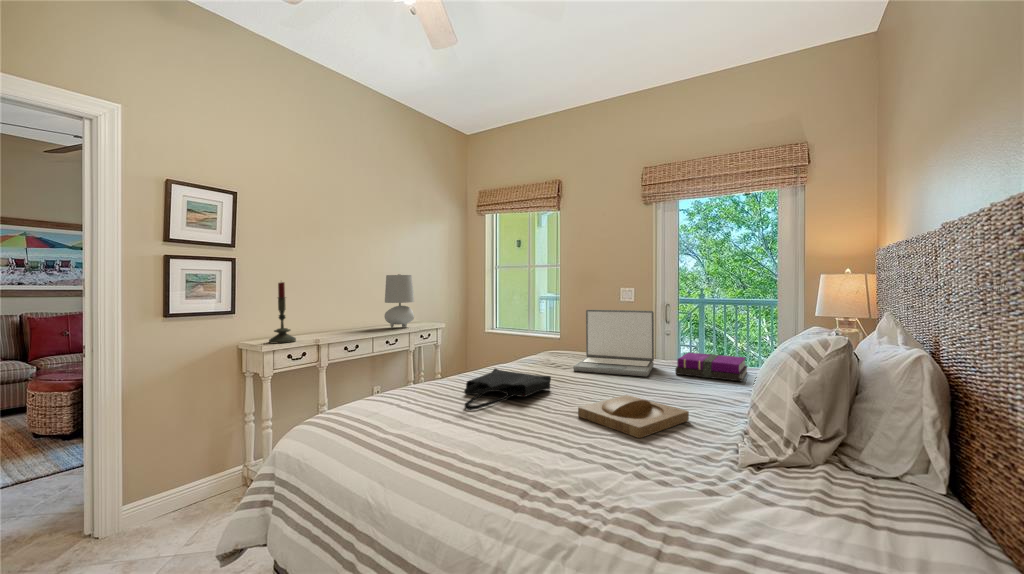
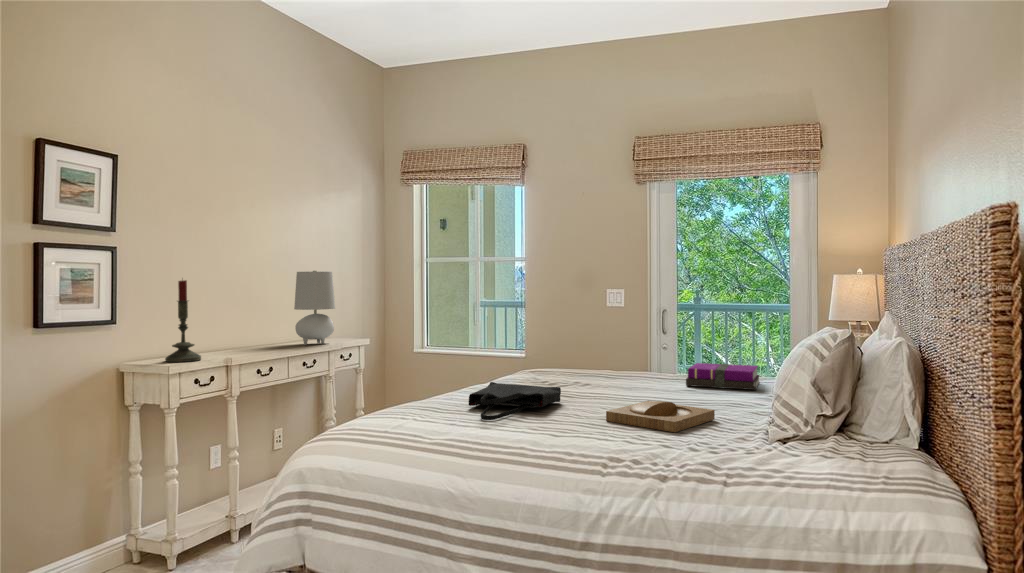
laptop: present [573,310,654,377] -> none [571,315,659,389]

